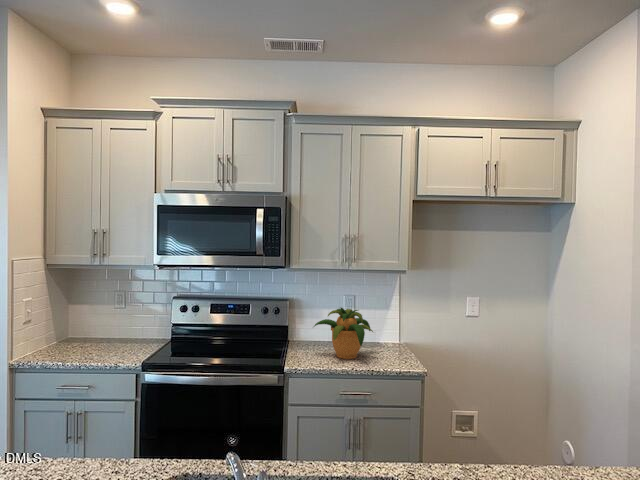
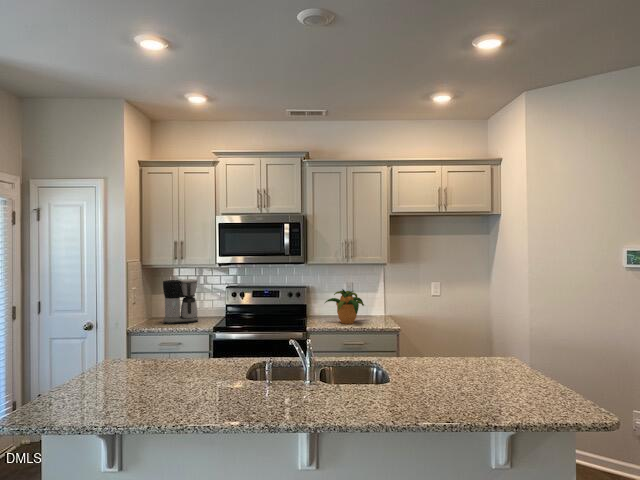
coffee maker: none [73,286,128,354] -> present [163,279,198,324]

